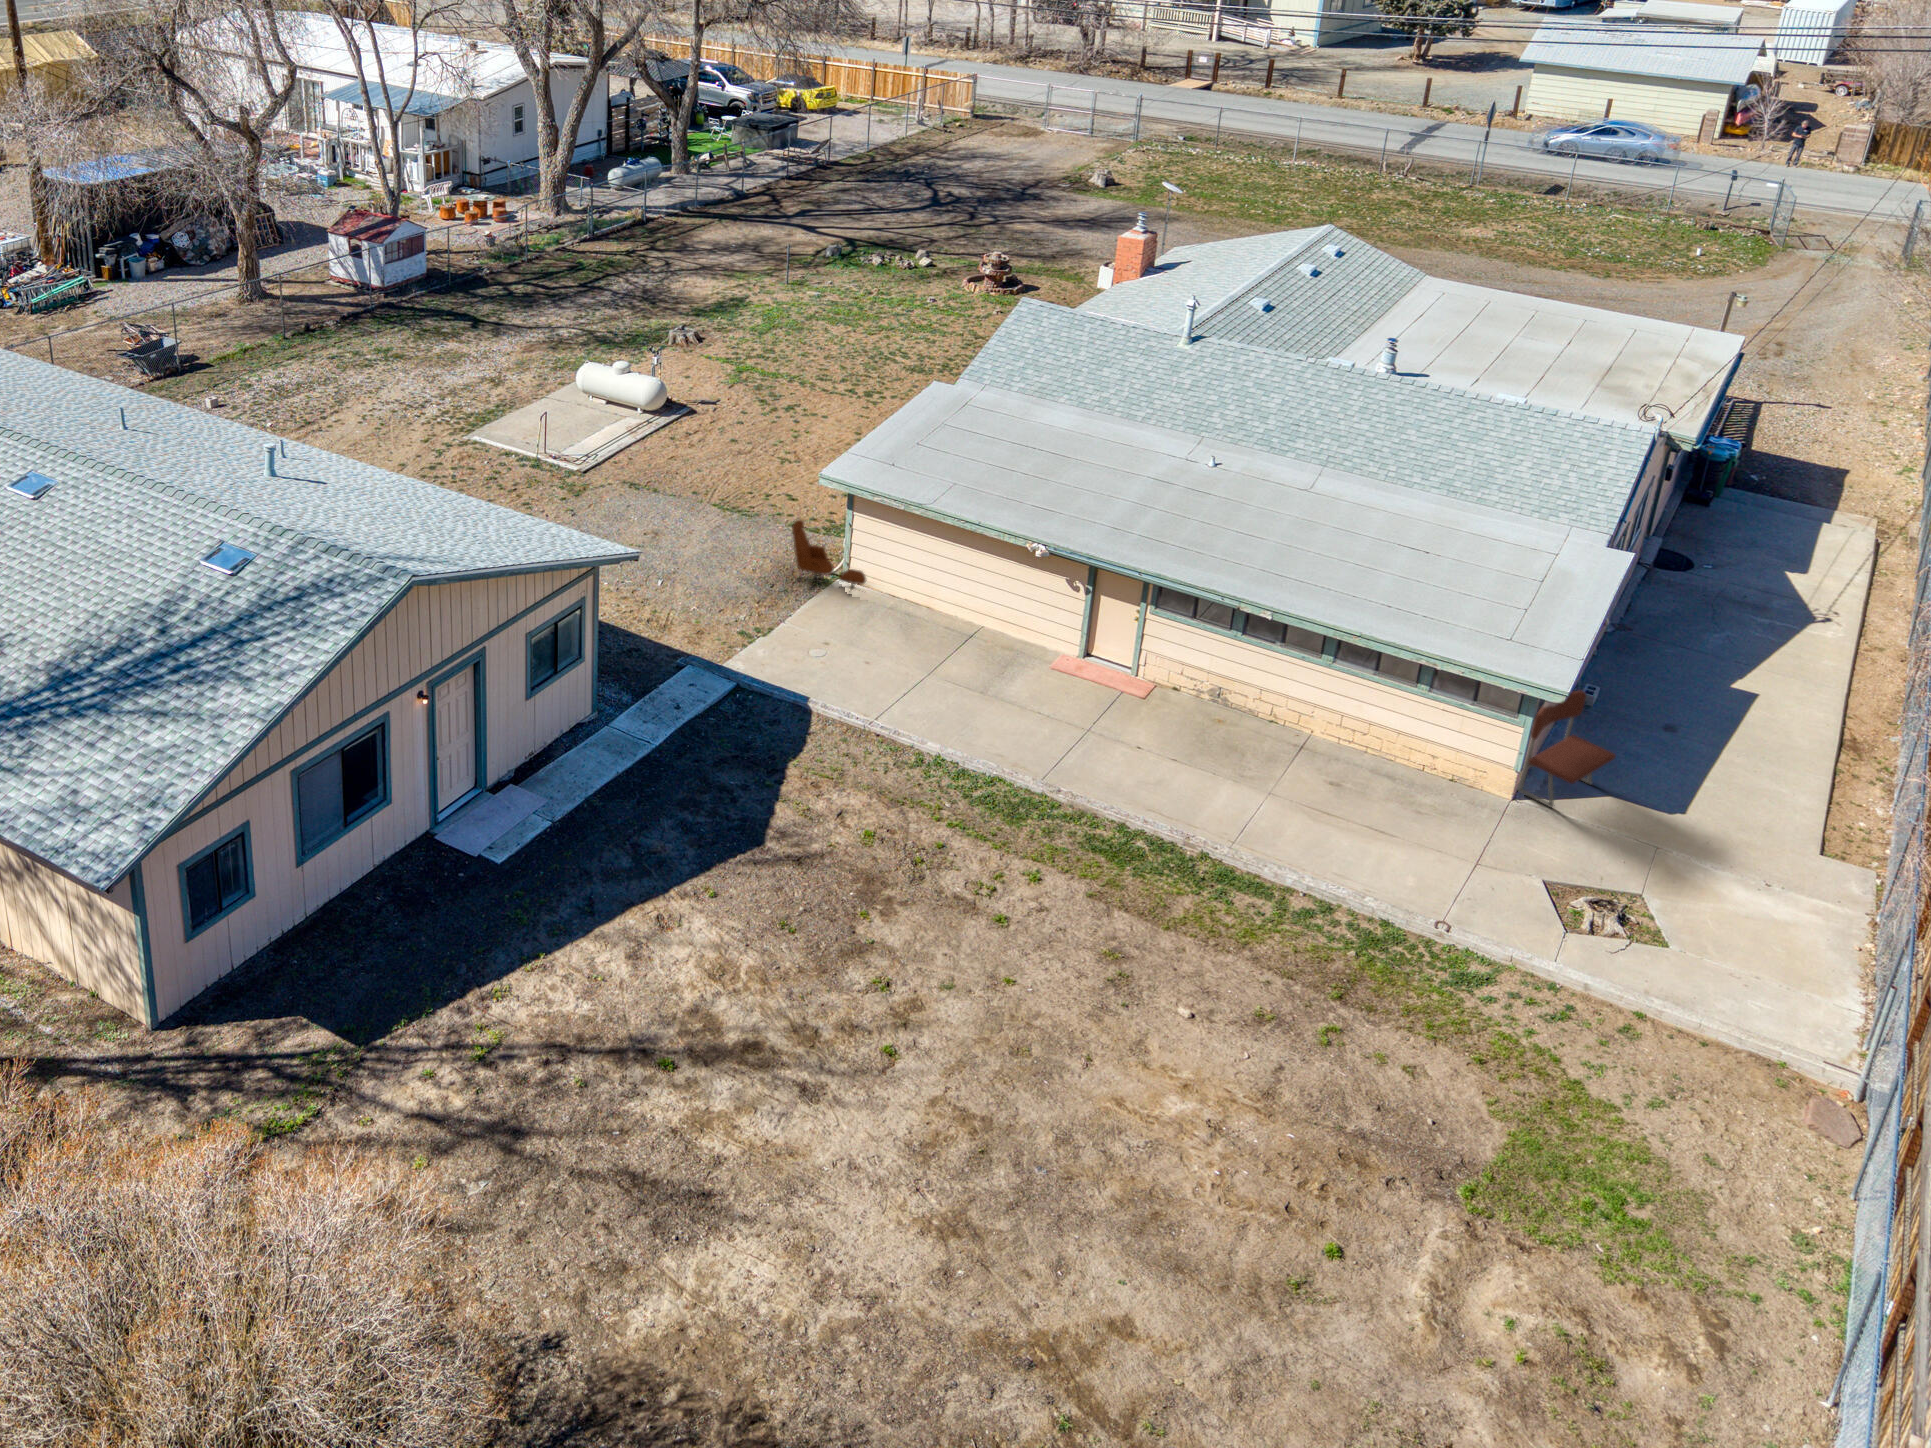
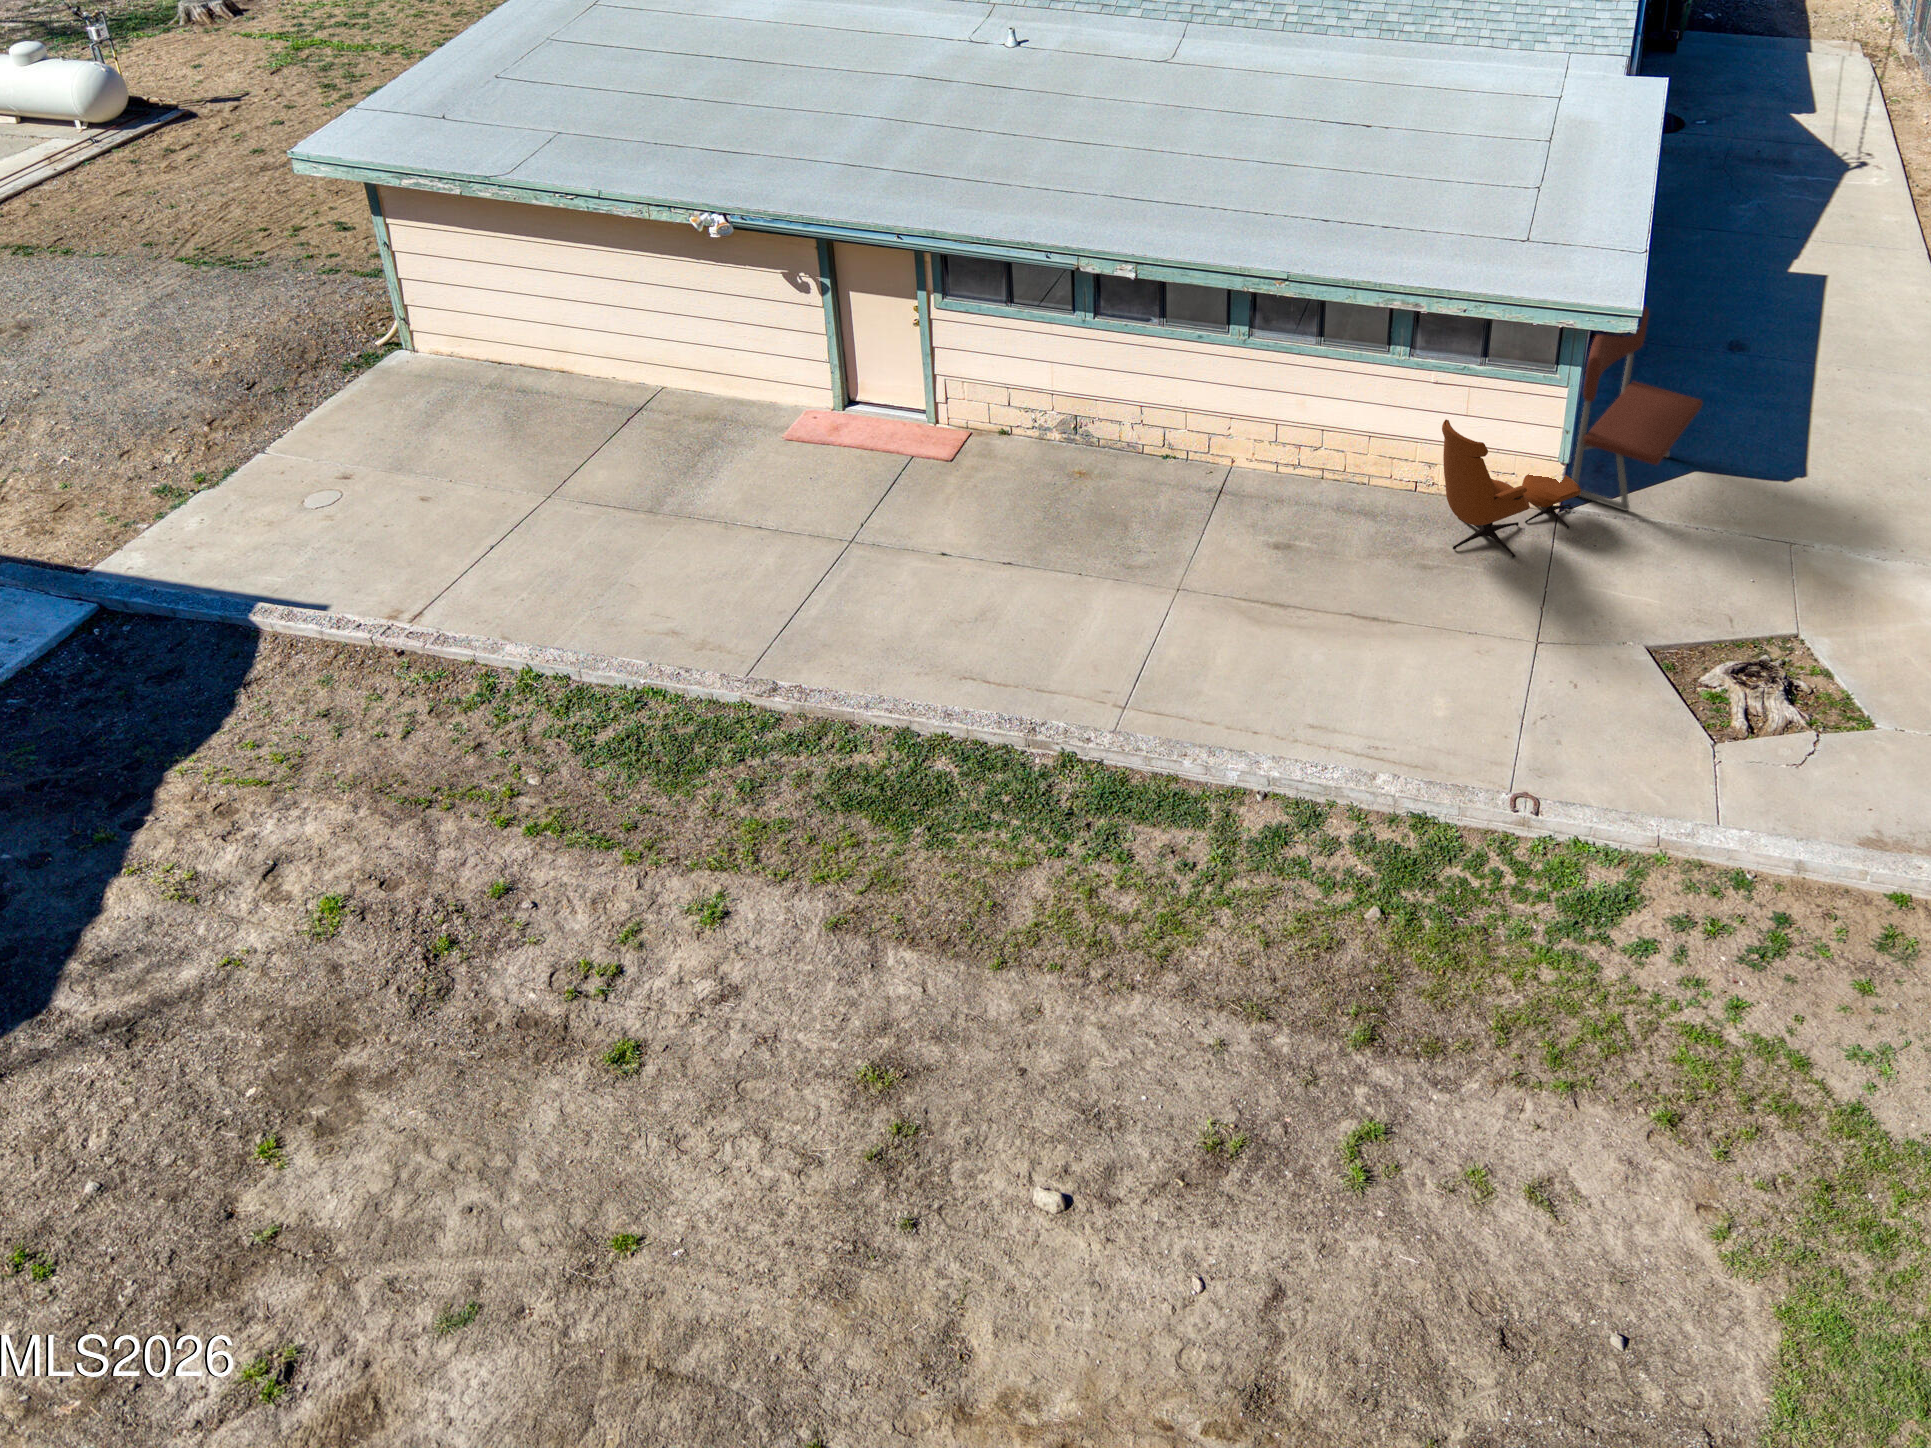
lounge chair: present [792,520,866,592] -> present [1442,419,1581,558]

